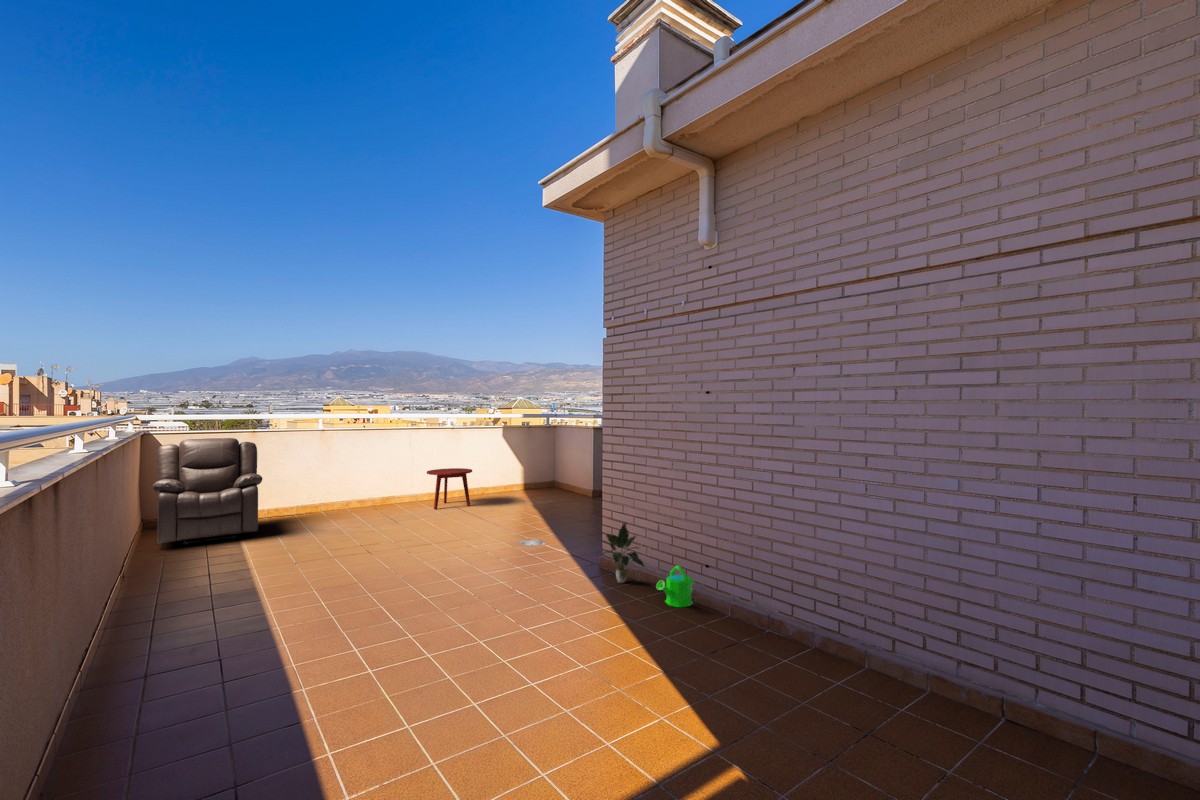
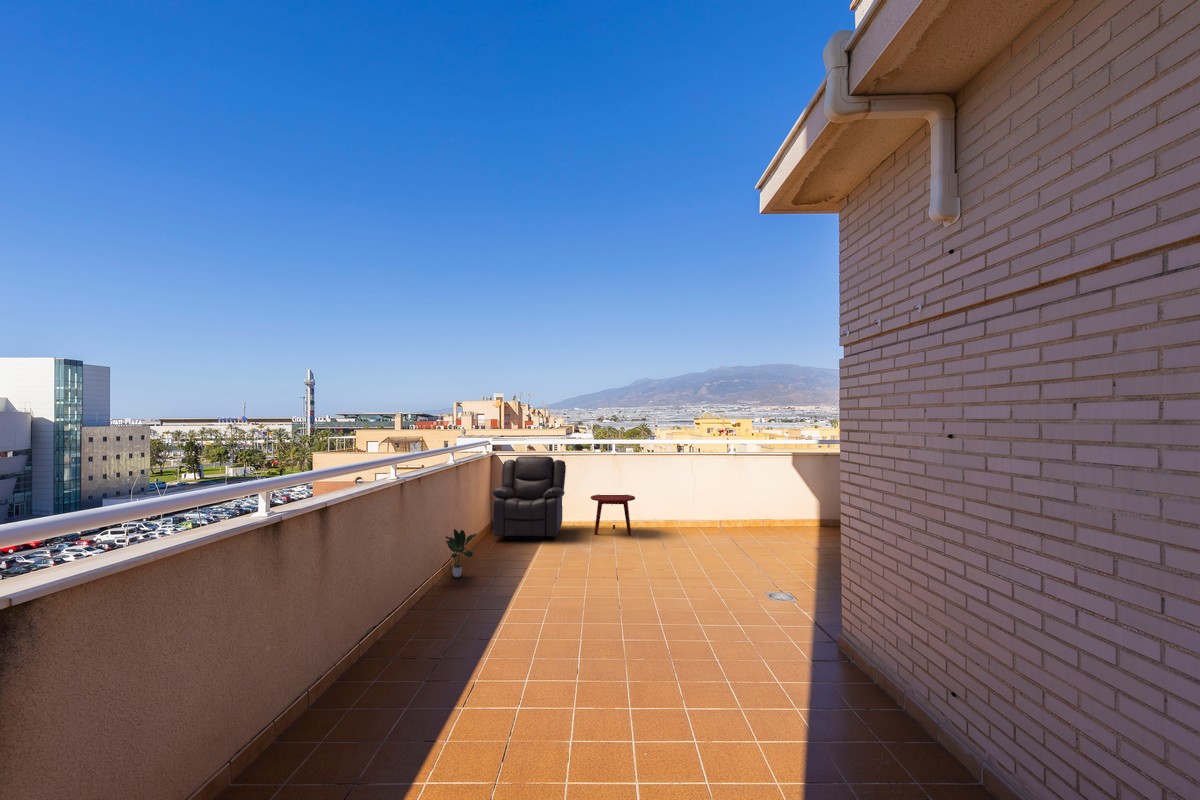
side table: present [427,468,472,509] -> present [591,495,635,535]
potted plant: present [602,523,644,583] -> present [445,529,477,577]
watering can: present [656,565,694,607] -> none [869,679,945,746]

